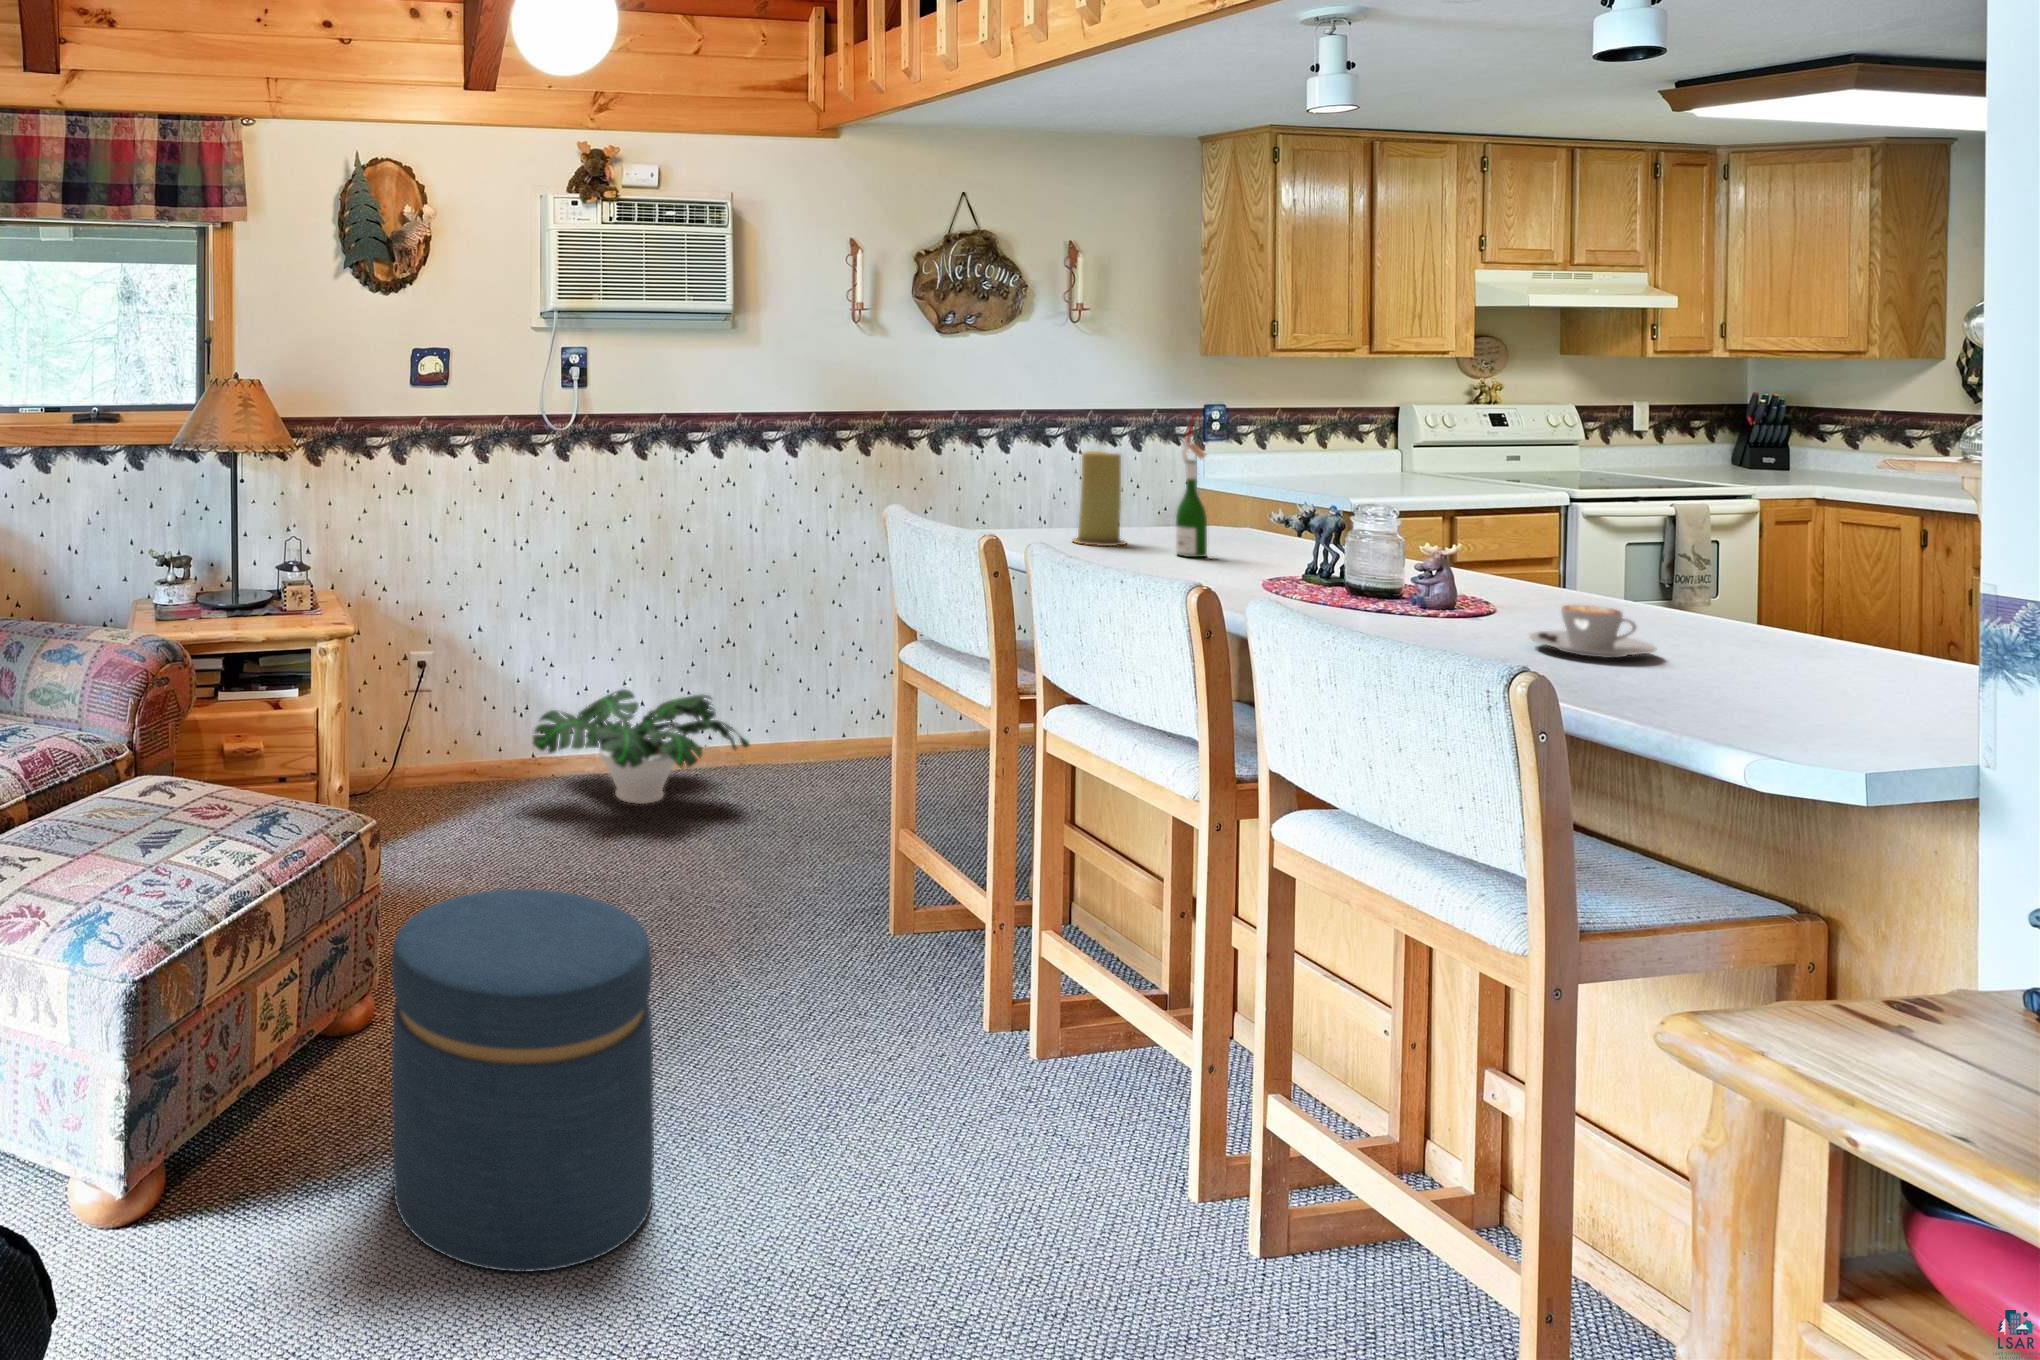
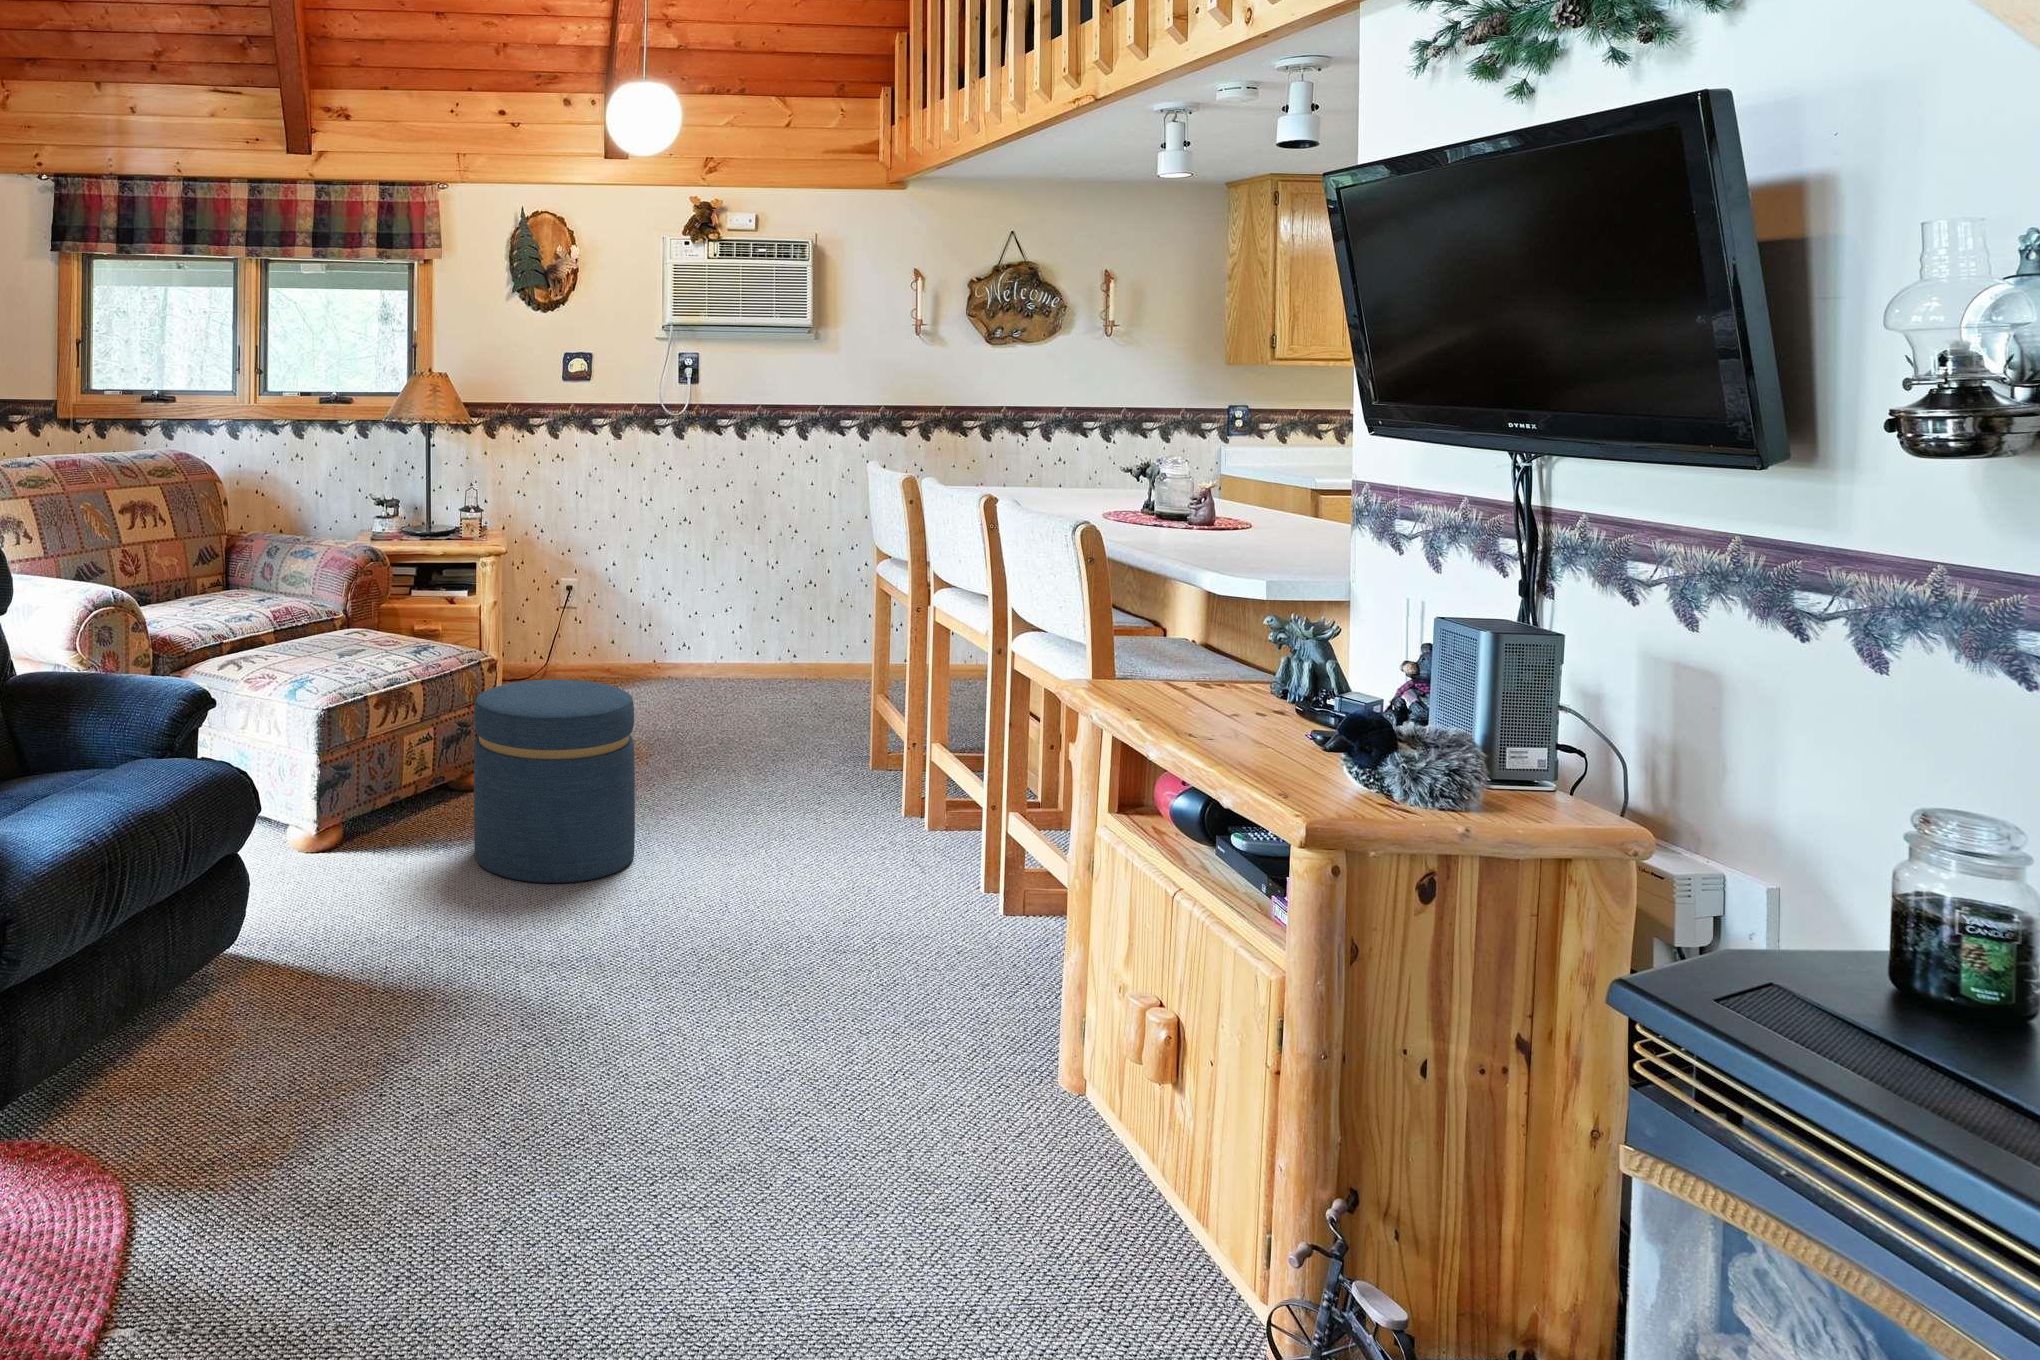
wine bottle: present [1176,412,1216,559] -> none [1071,391,1097,496]
candle: present [1073,451,1126,546] -> none [1010,422,1050,490]
coffee cup: present [1530,605,1656,658] -> none [1199,503,1272,534]
potted plant: present [532,690,749,804] -> none [648,612,810,694]

